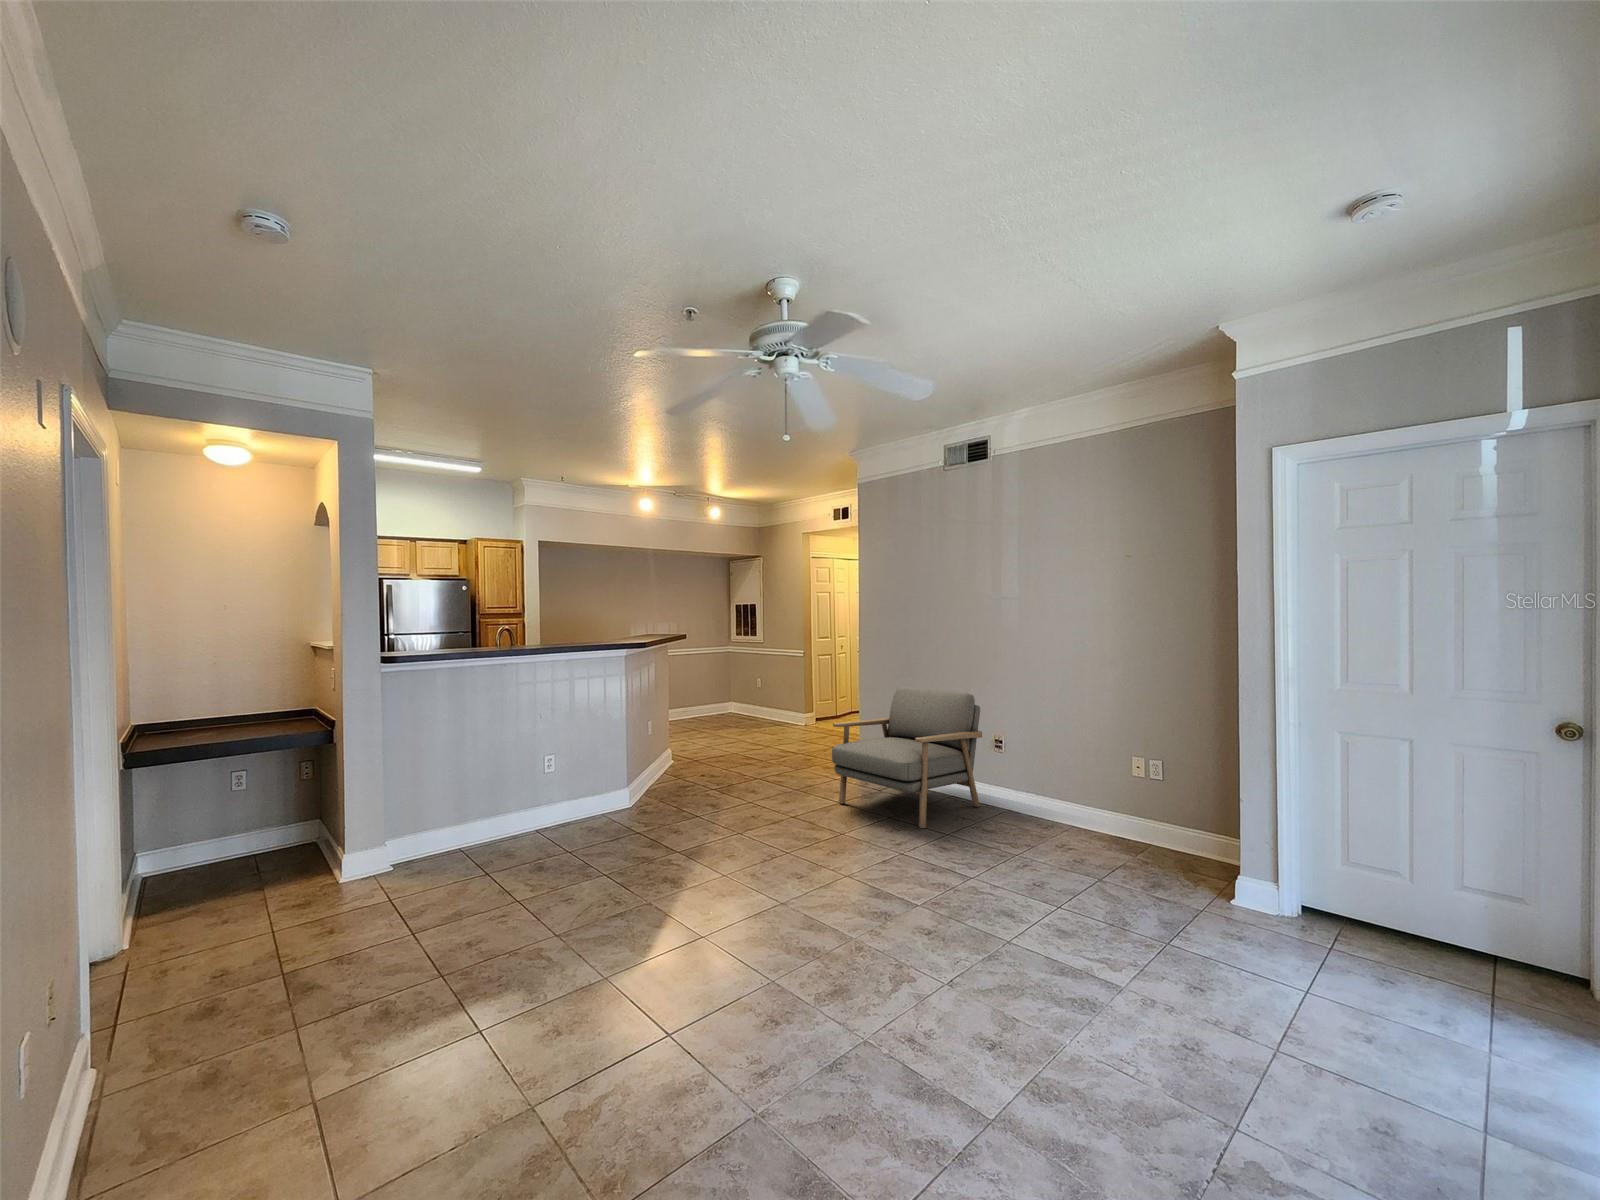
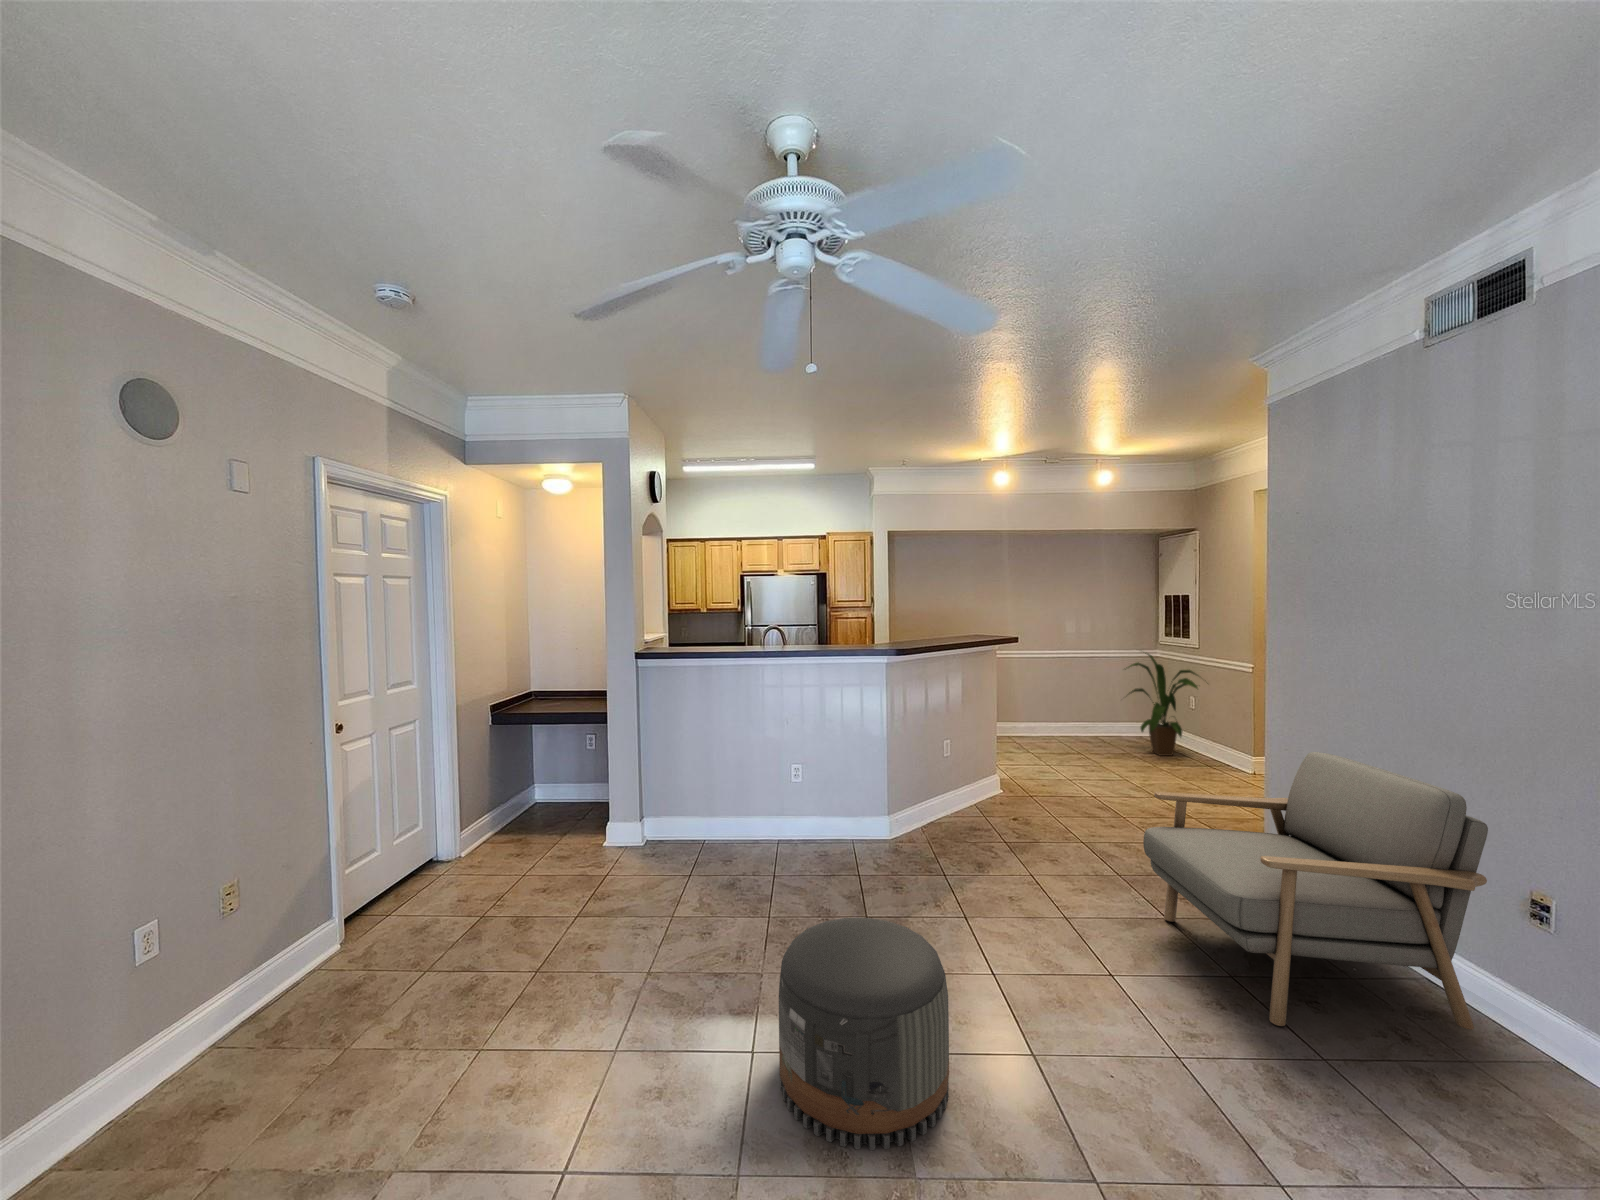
house plant: none [718,646,776,724] -> present [1128,653,1198,756]
pouf: none [722,819,837,952] -> present [779,918,949,1150]

